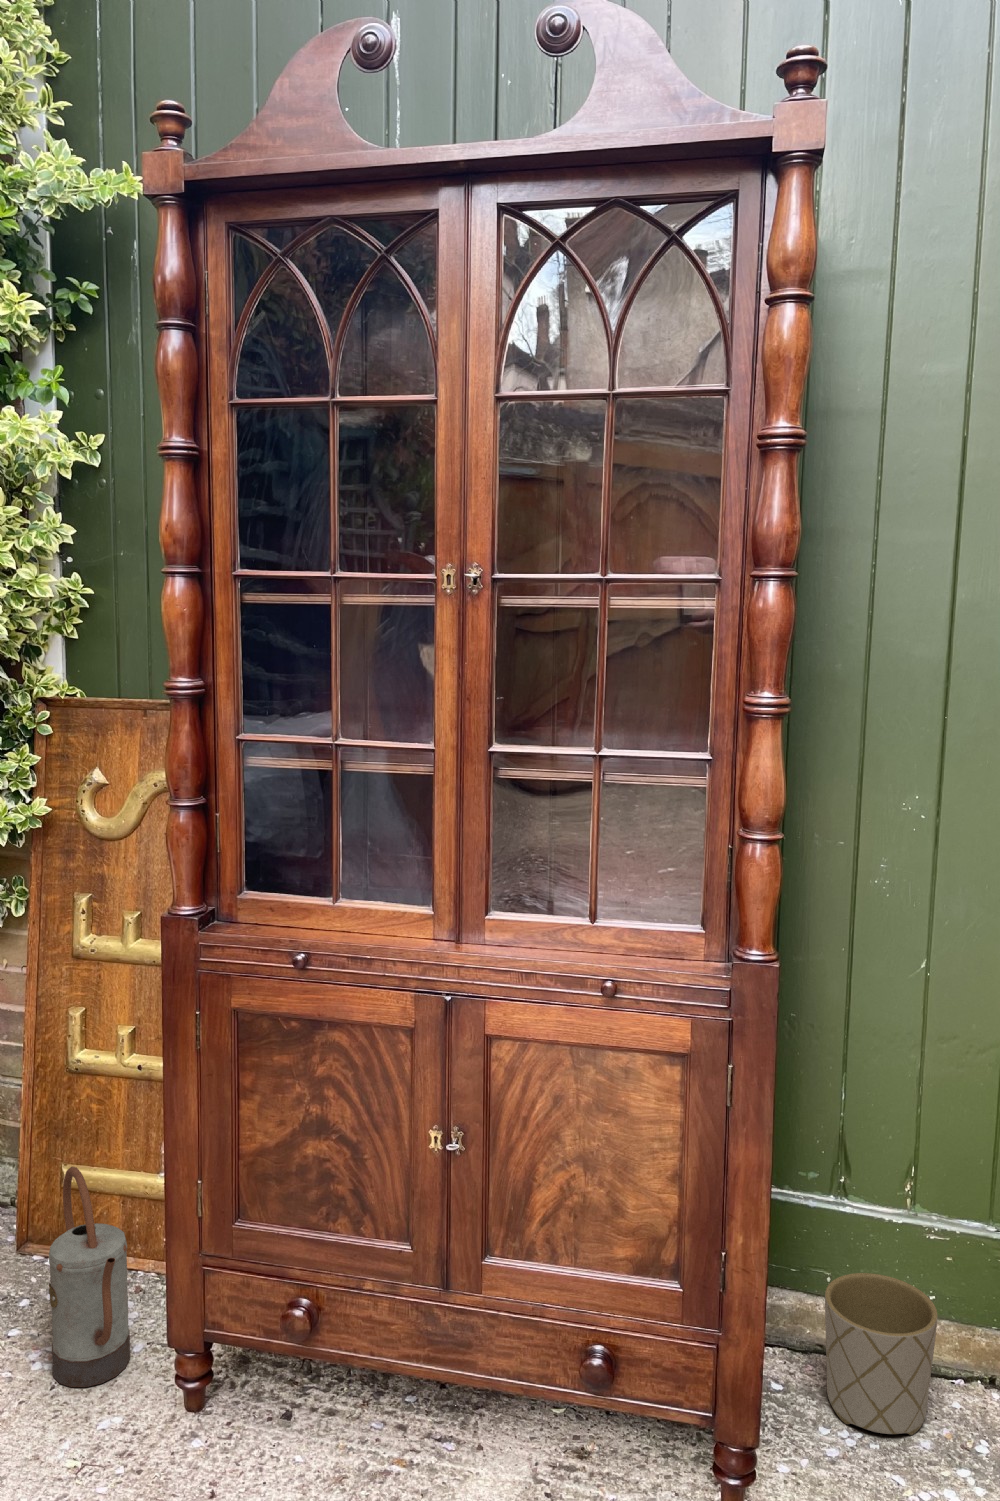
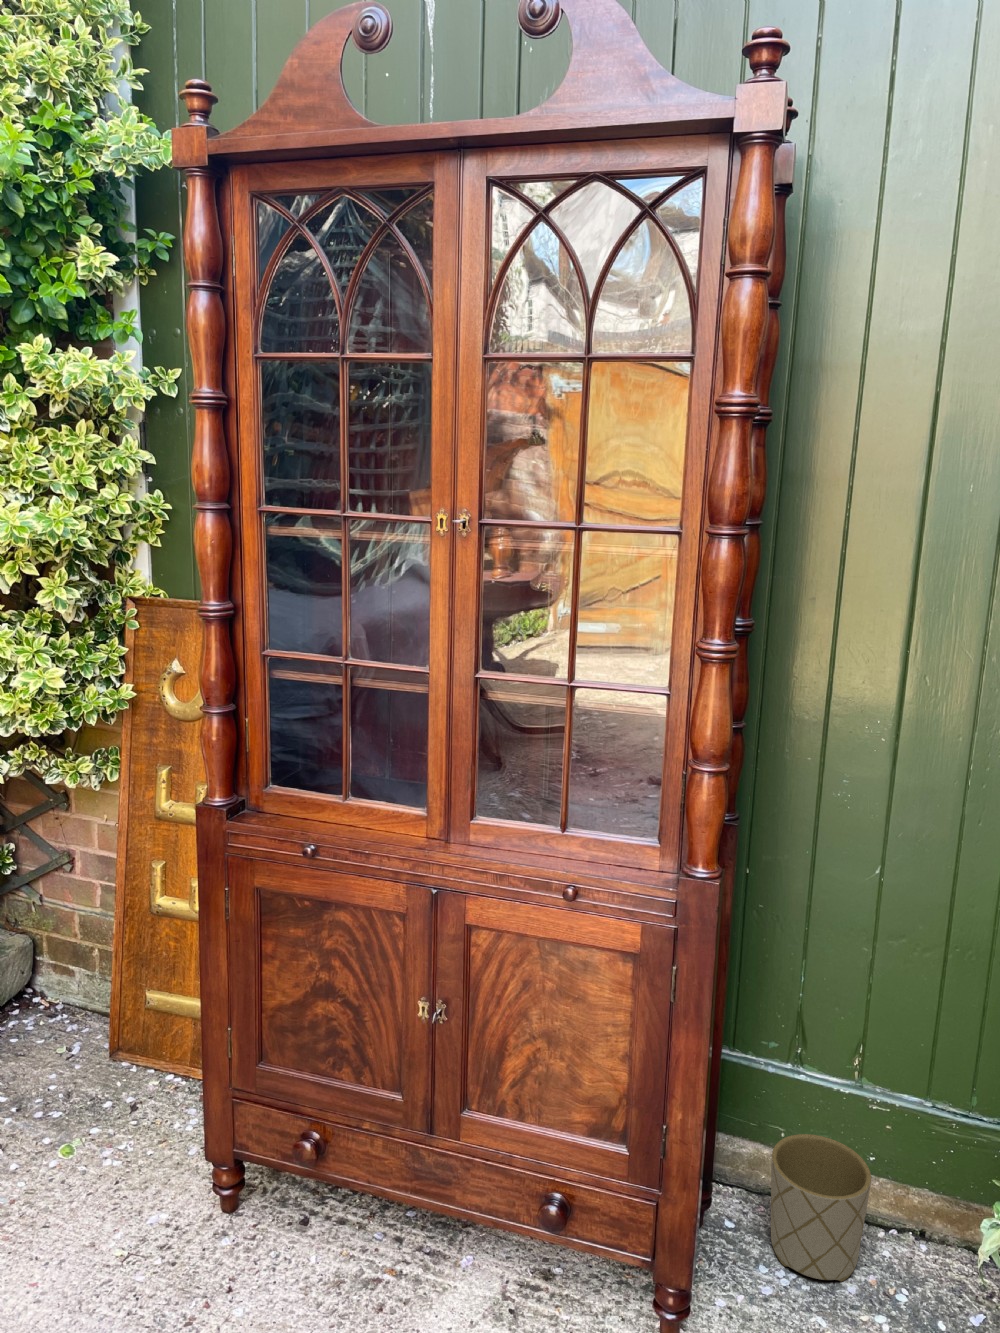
watering can: present [48,1167,130,1387] -> none [115,1000,184,1183]

